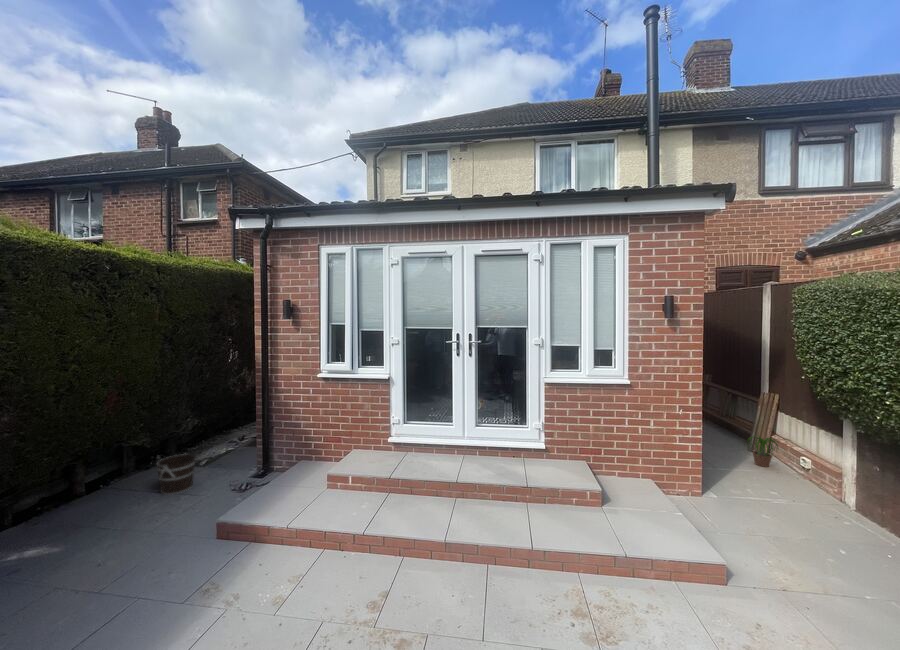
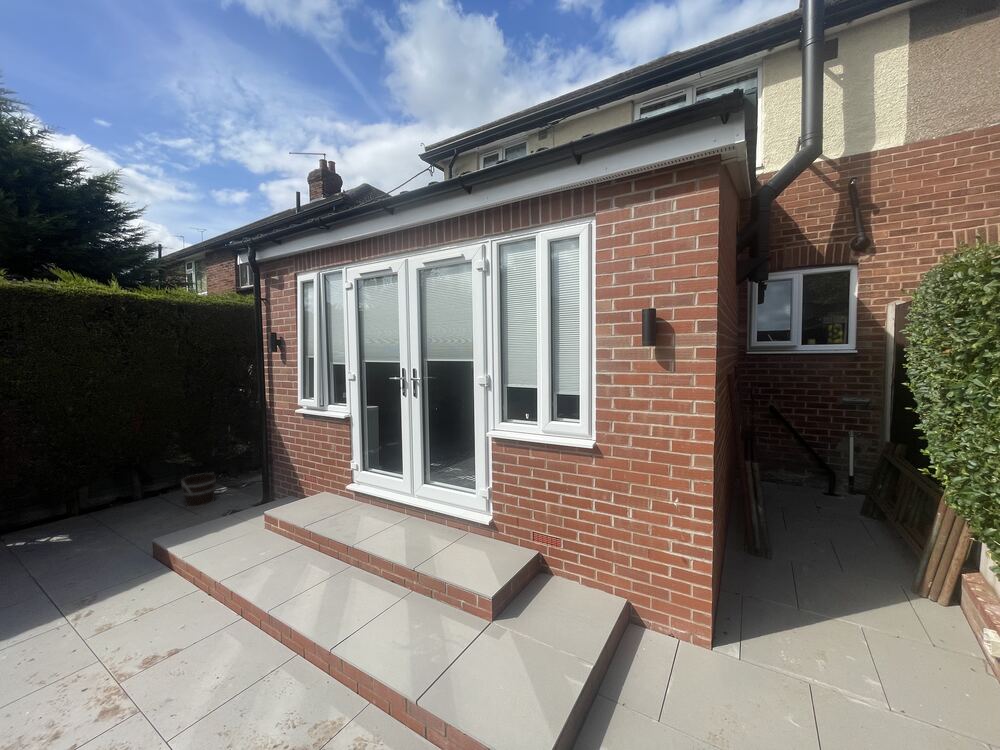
potted plant: present [748,435,778,467] -> none [898,564,983,628]

